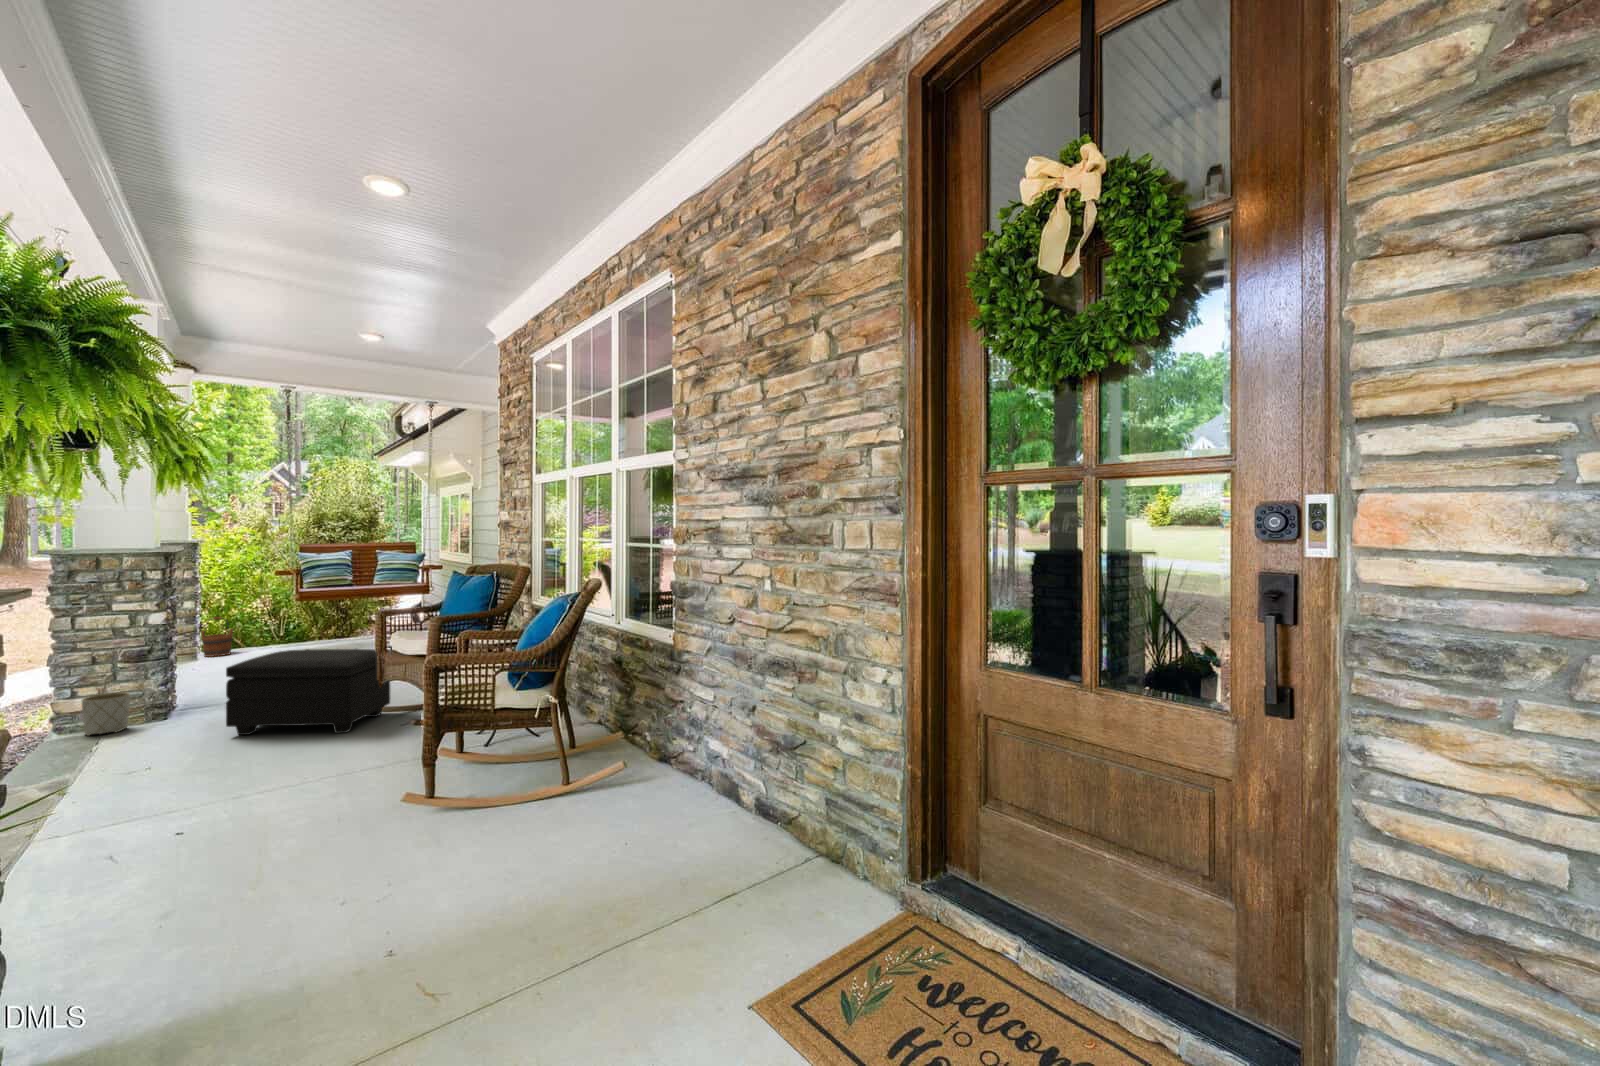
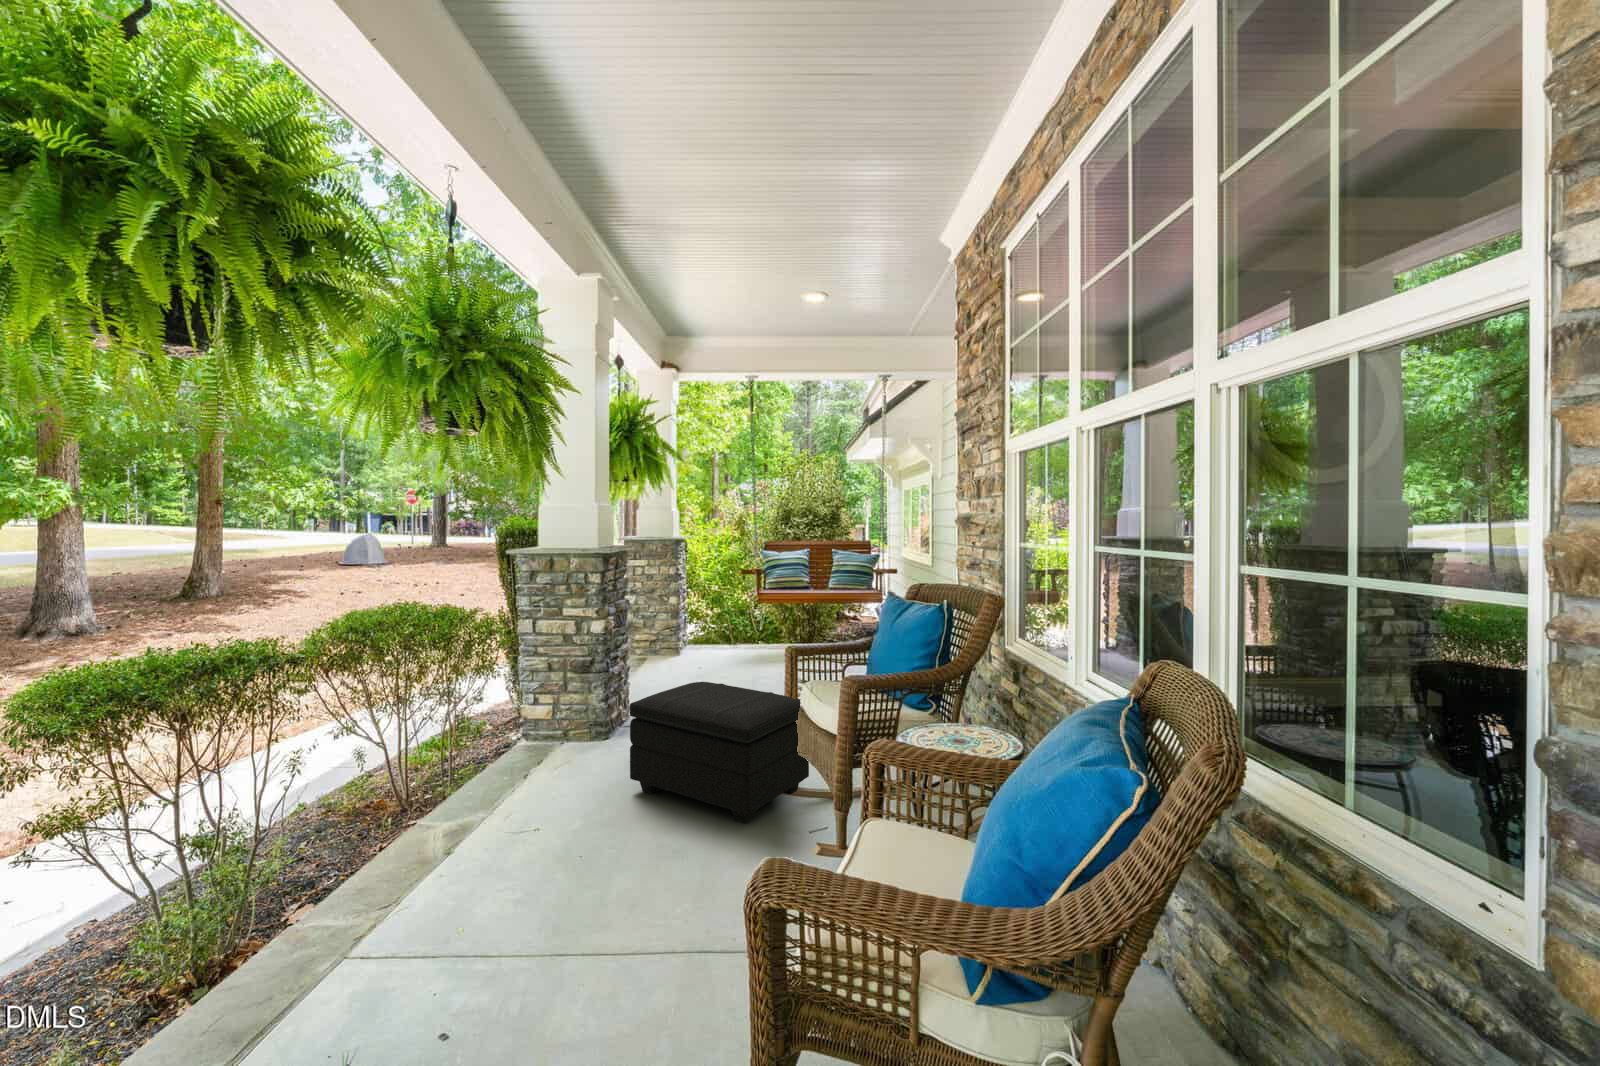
wooden bucket: present [201,617,233,657] -> none [683,611,708,651]
planter: present [82,692,130,736] -> none [534,705,573,752]

